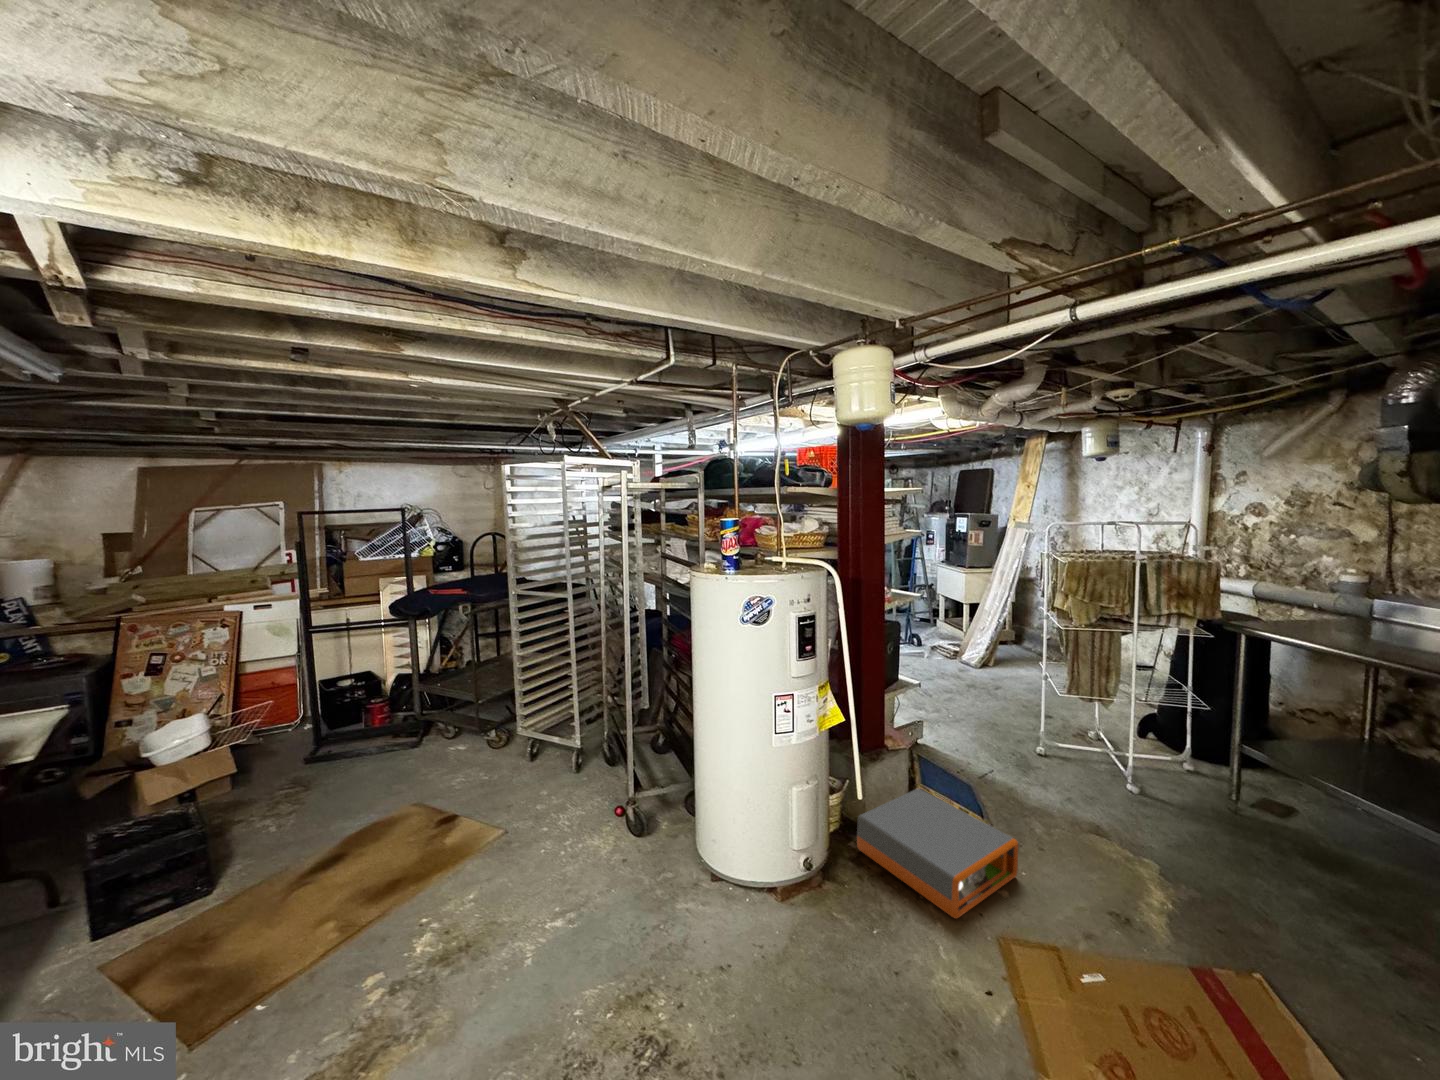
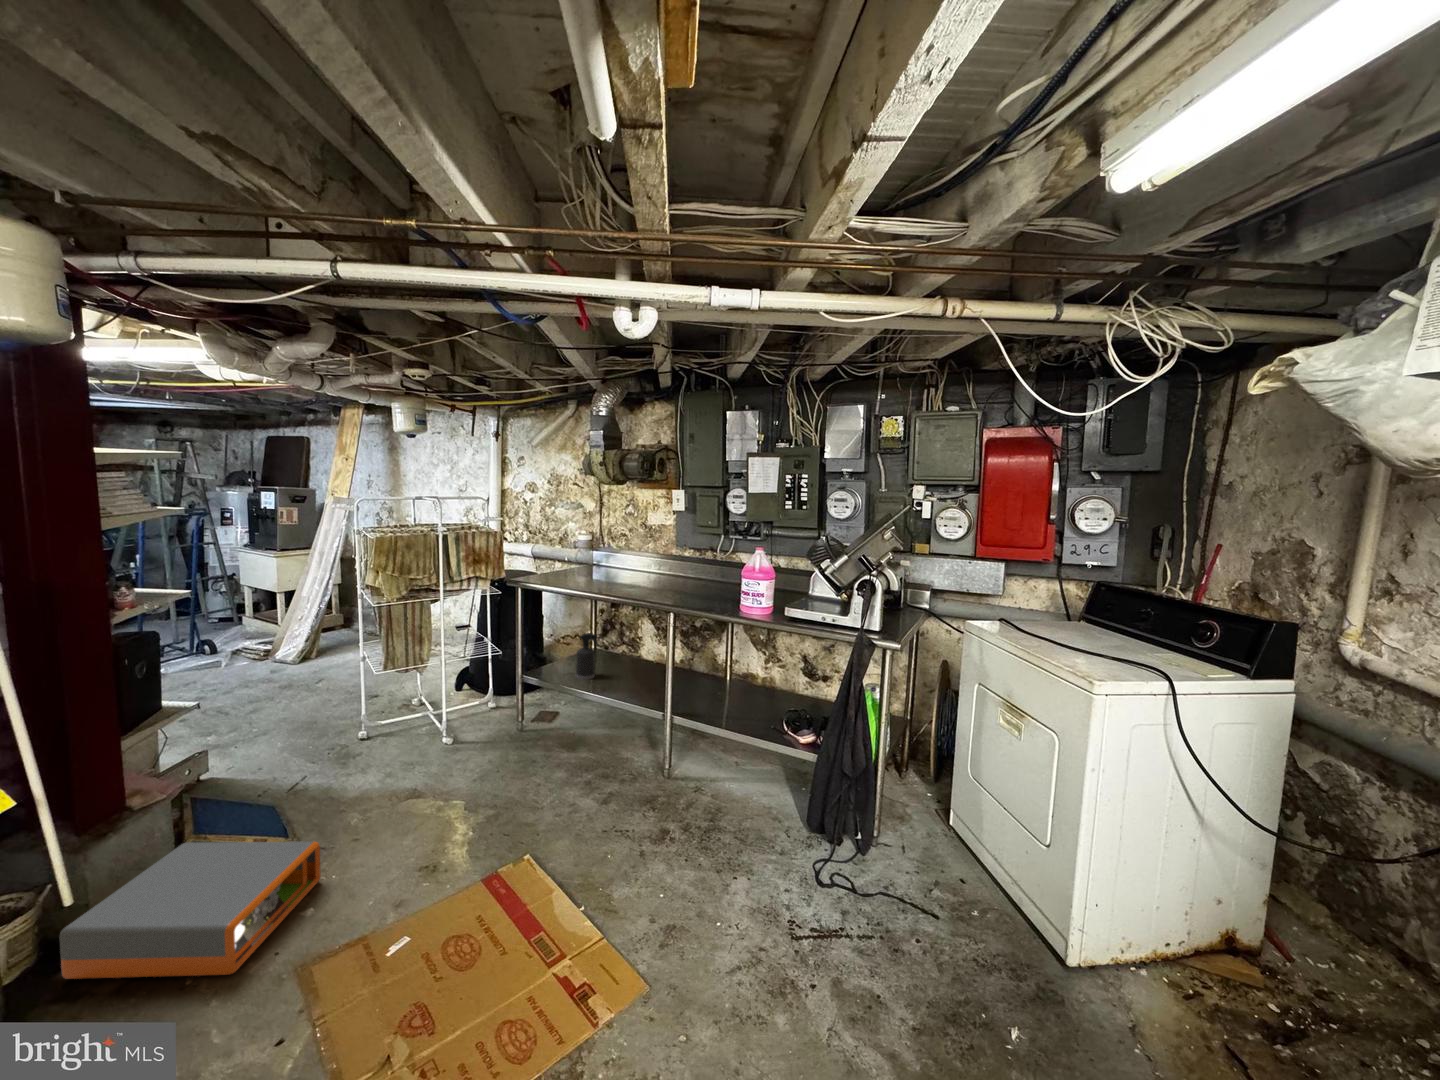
spray bottle: none [1351,720,1407,791] -> present [576,633,598,680]

